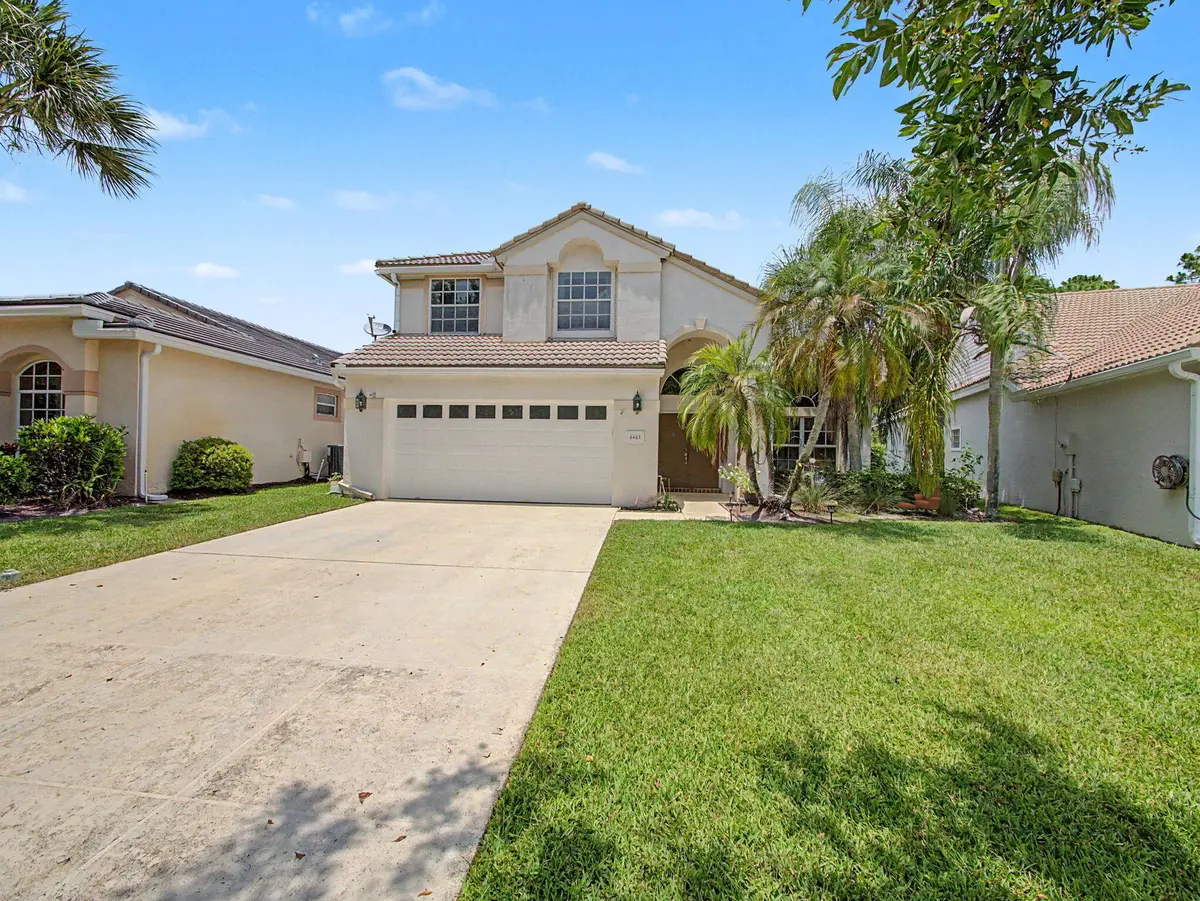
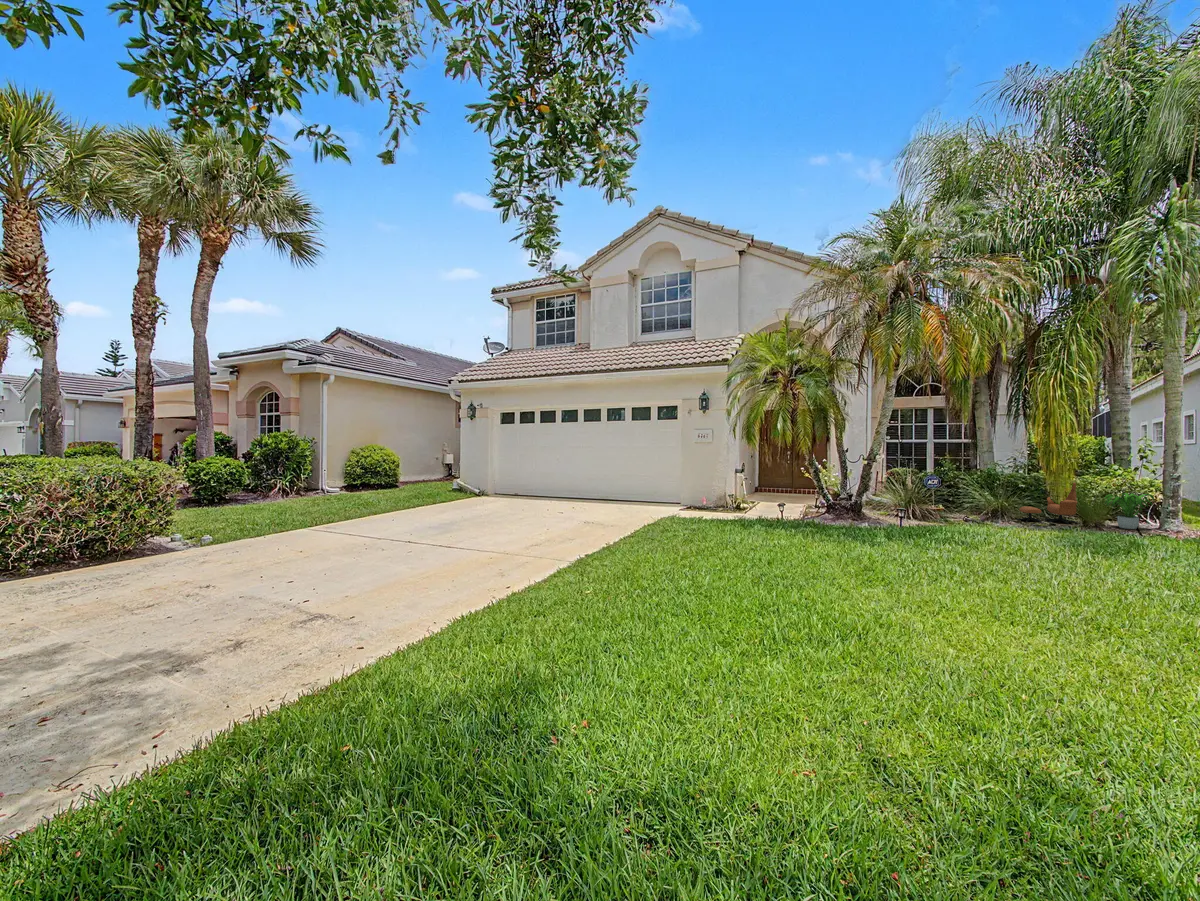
potted plant: none [959,491,994,520] -> present [1104,493,1154,529]

